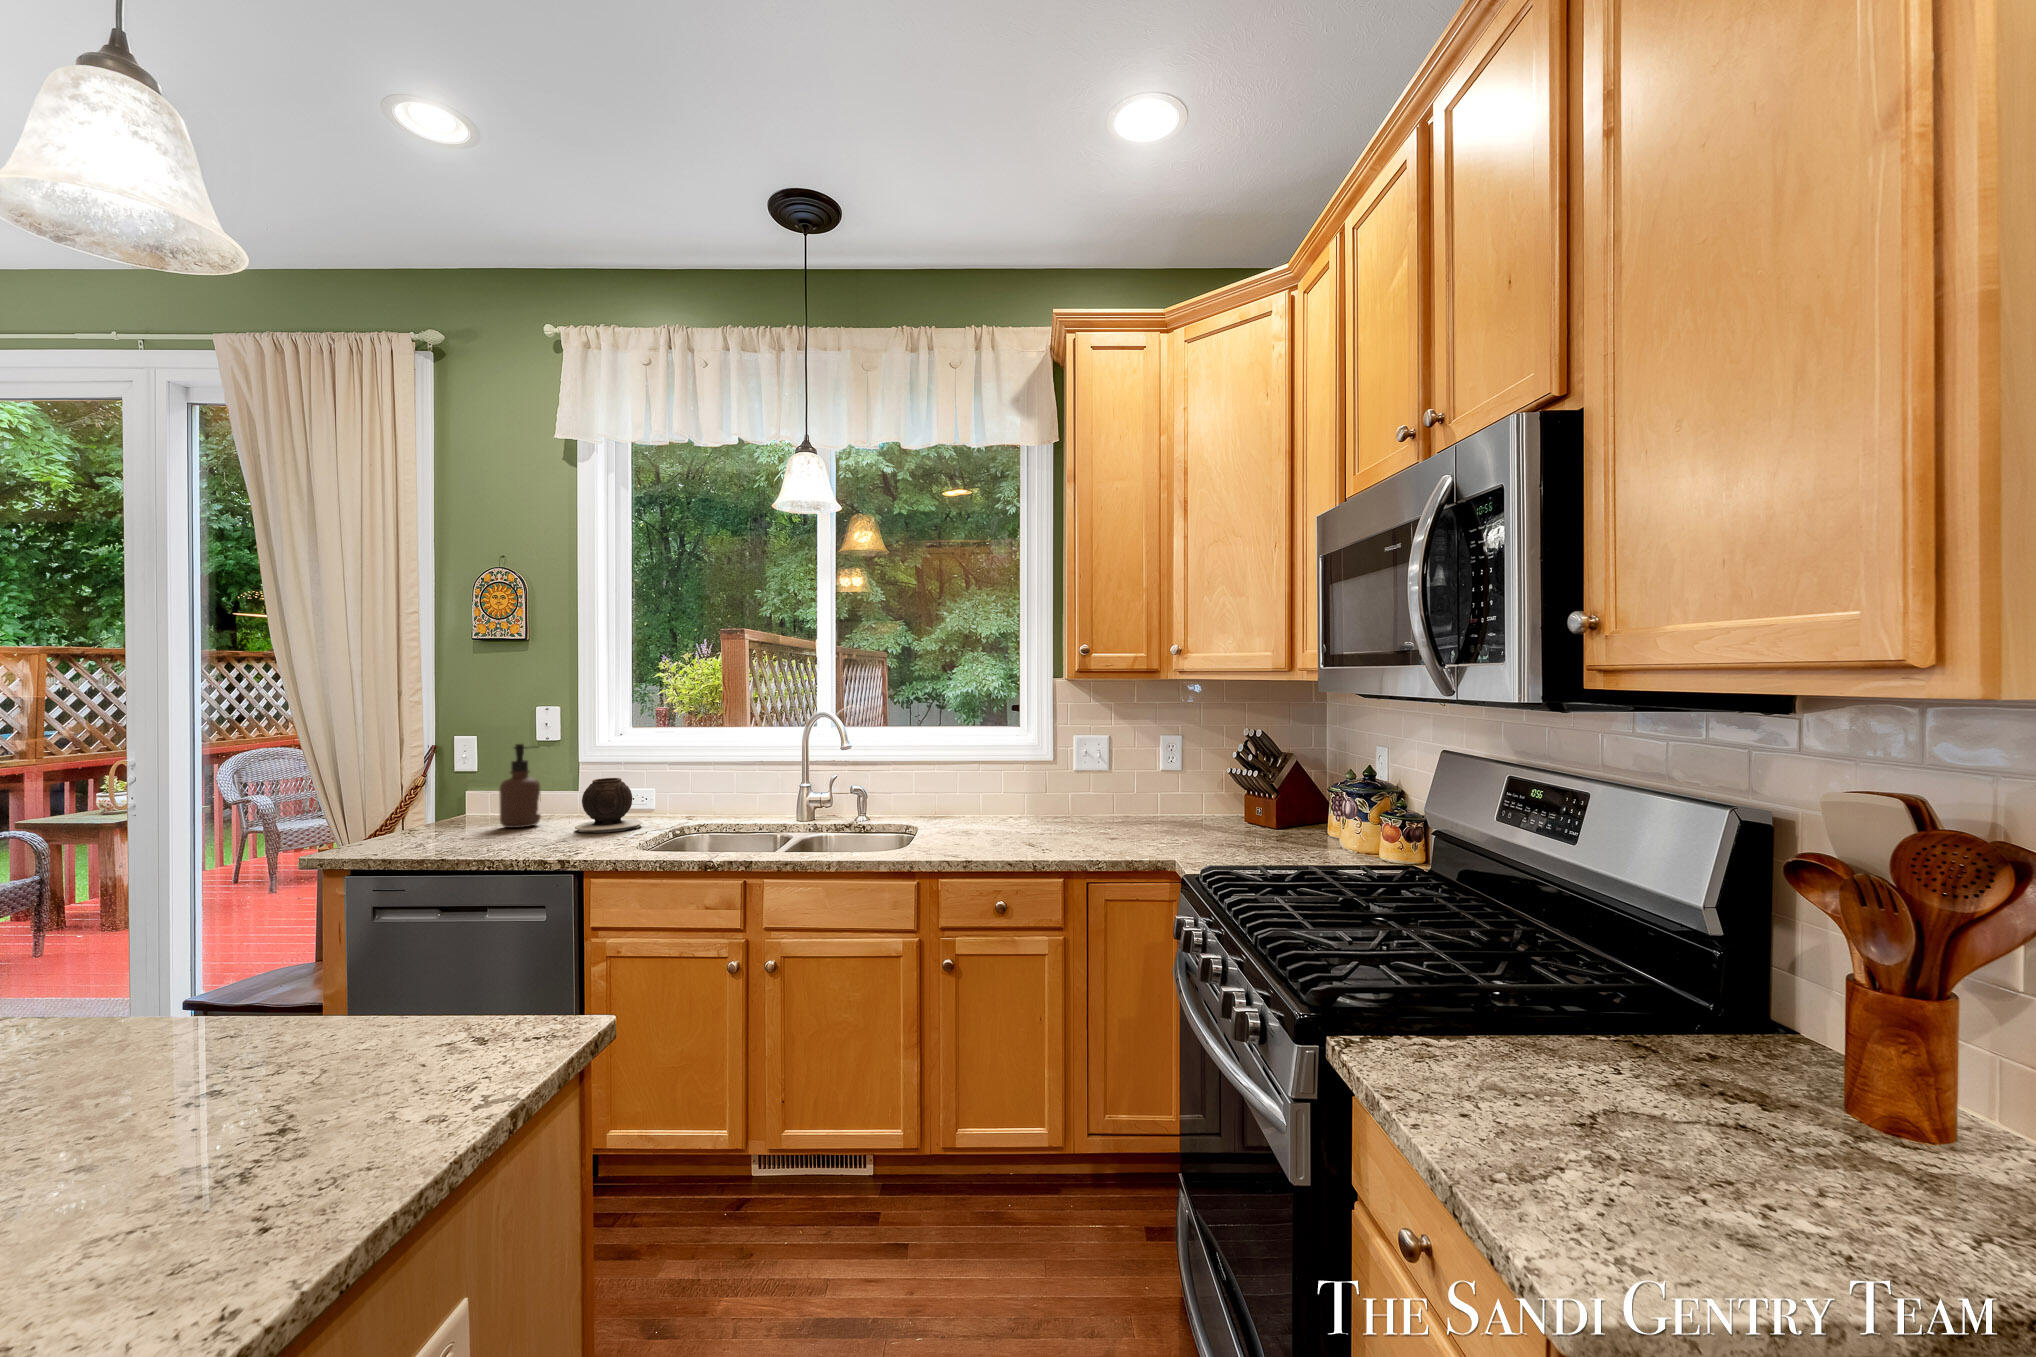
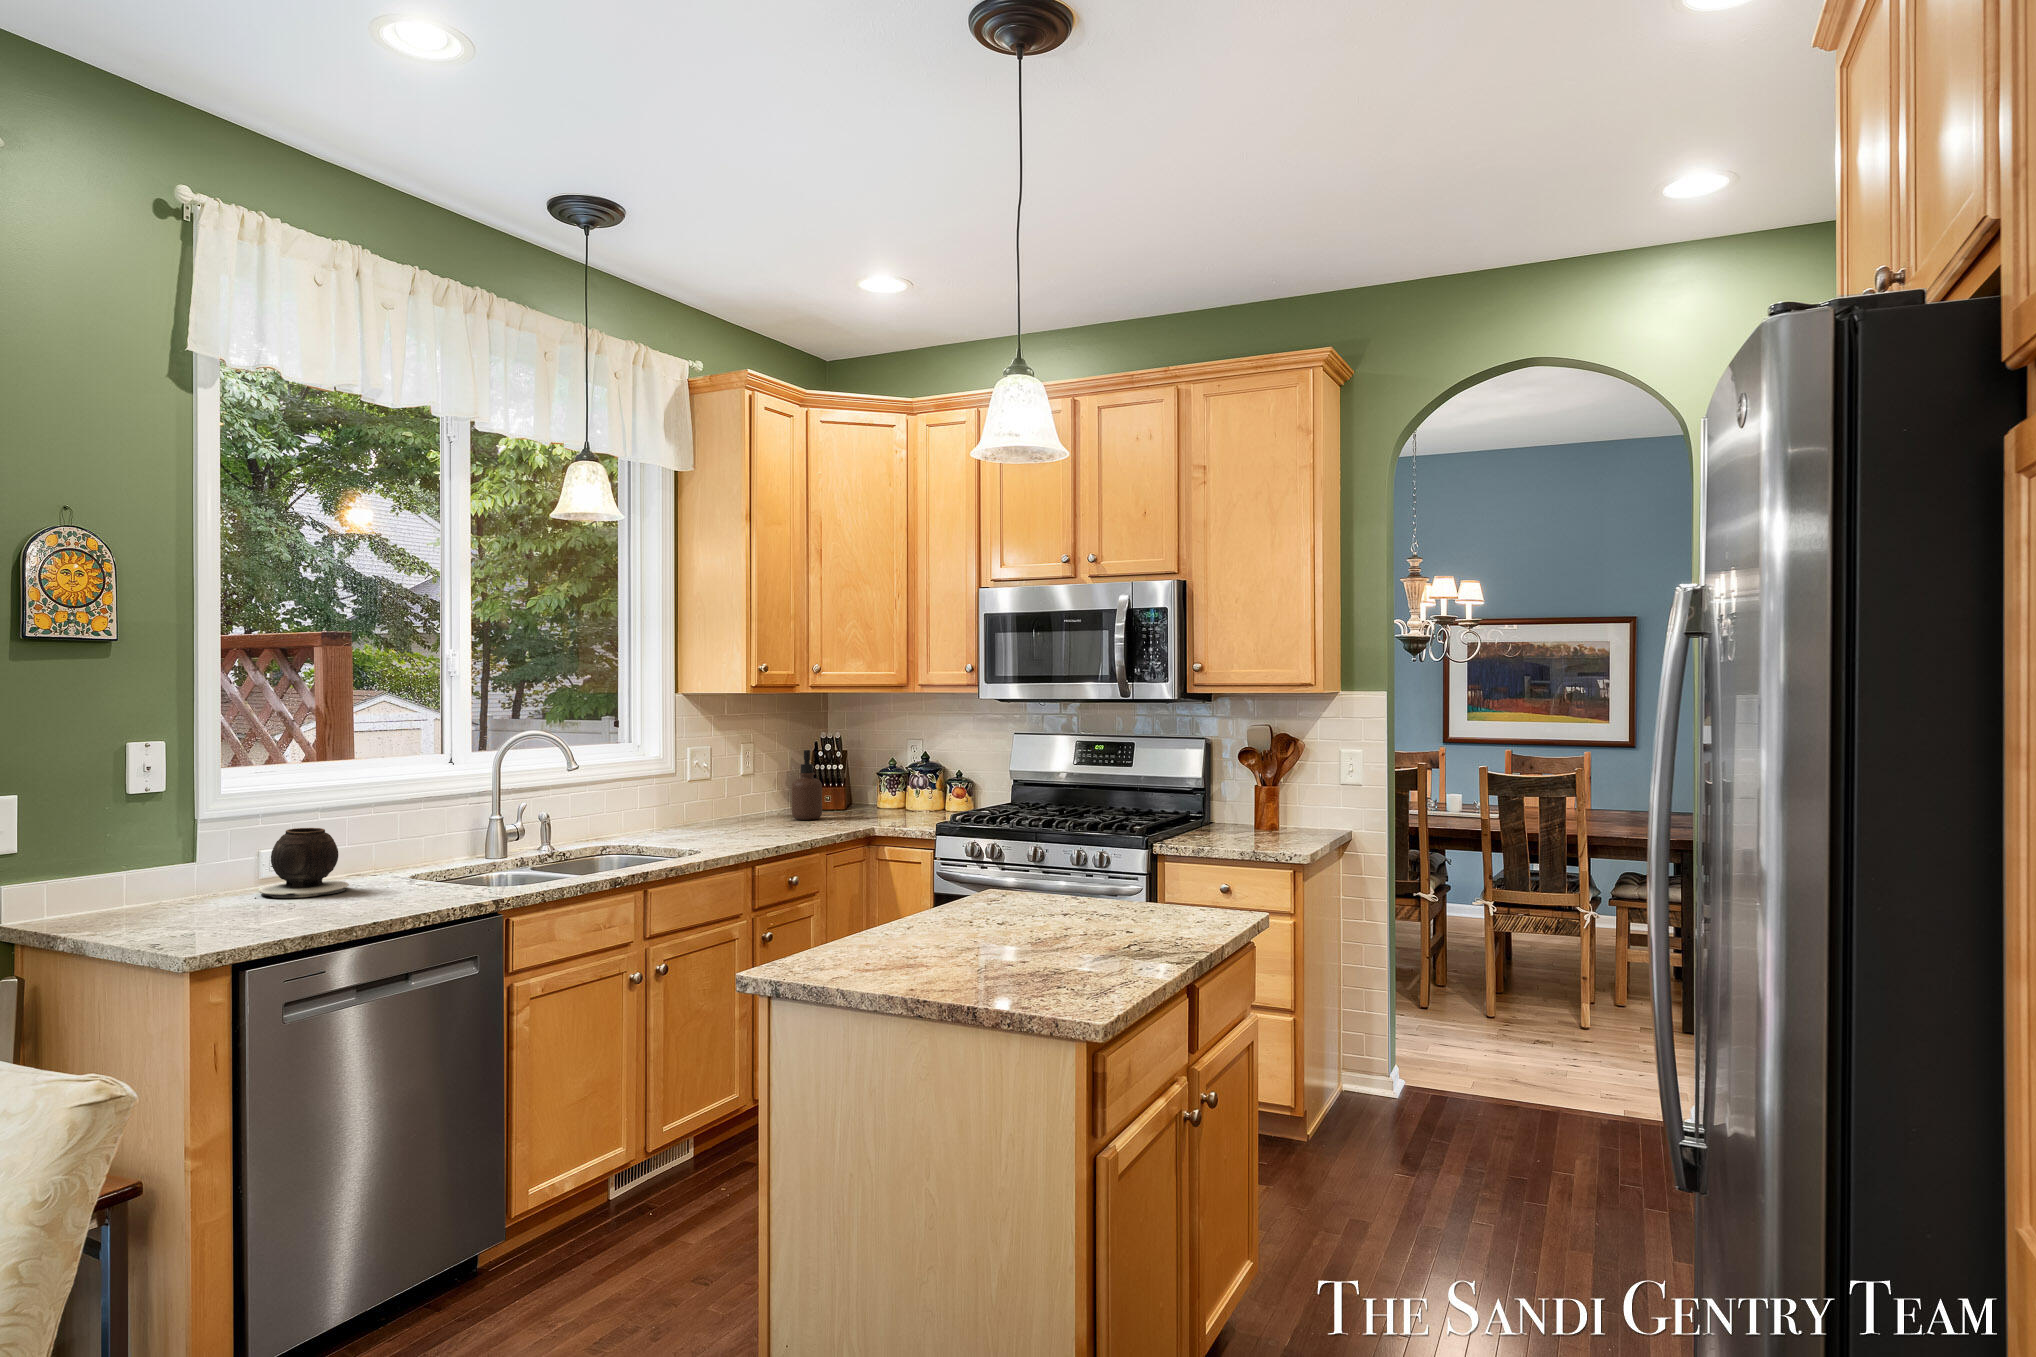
soap dispenser: present [499,744,541,828] -> present [792,750,822,820]

